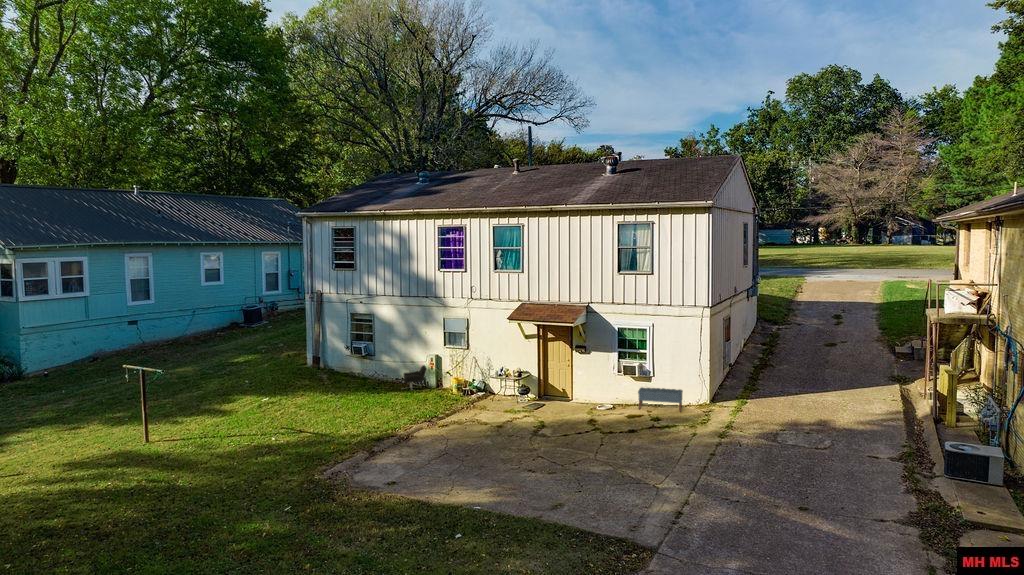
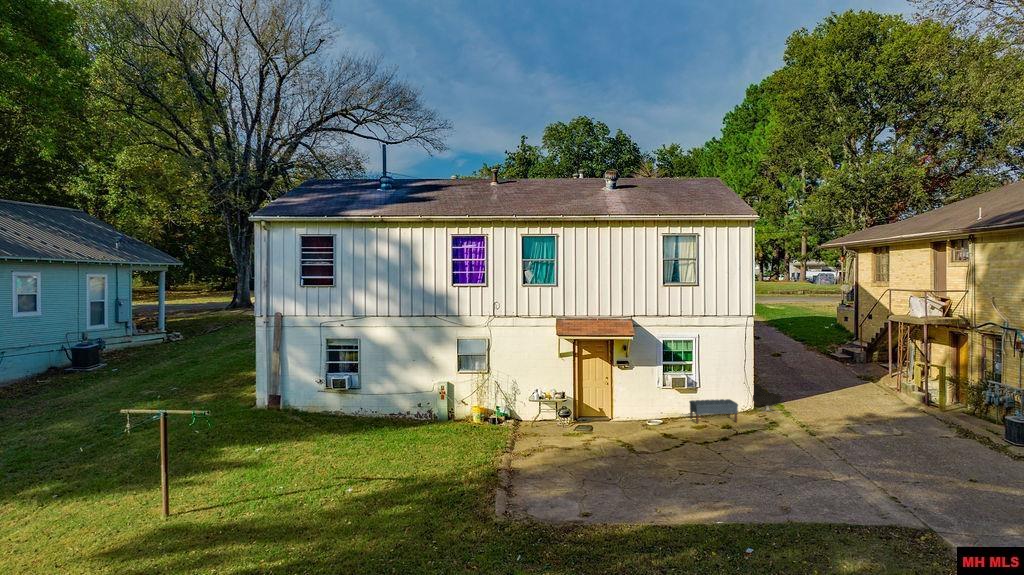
lounge chair: present [404,365,427,390] -> present [753,384,782,413]

